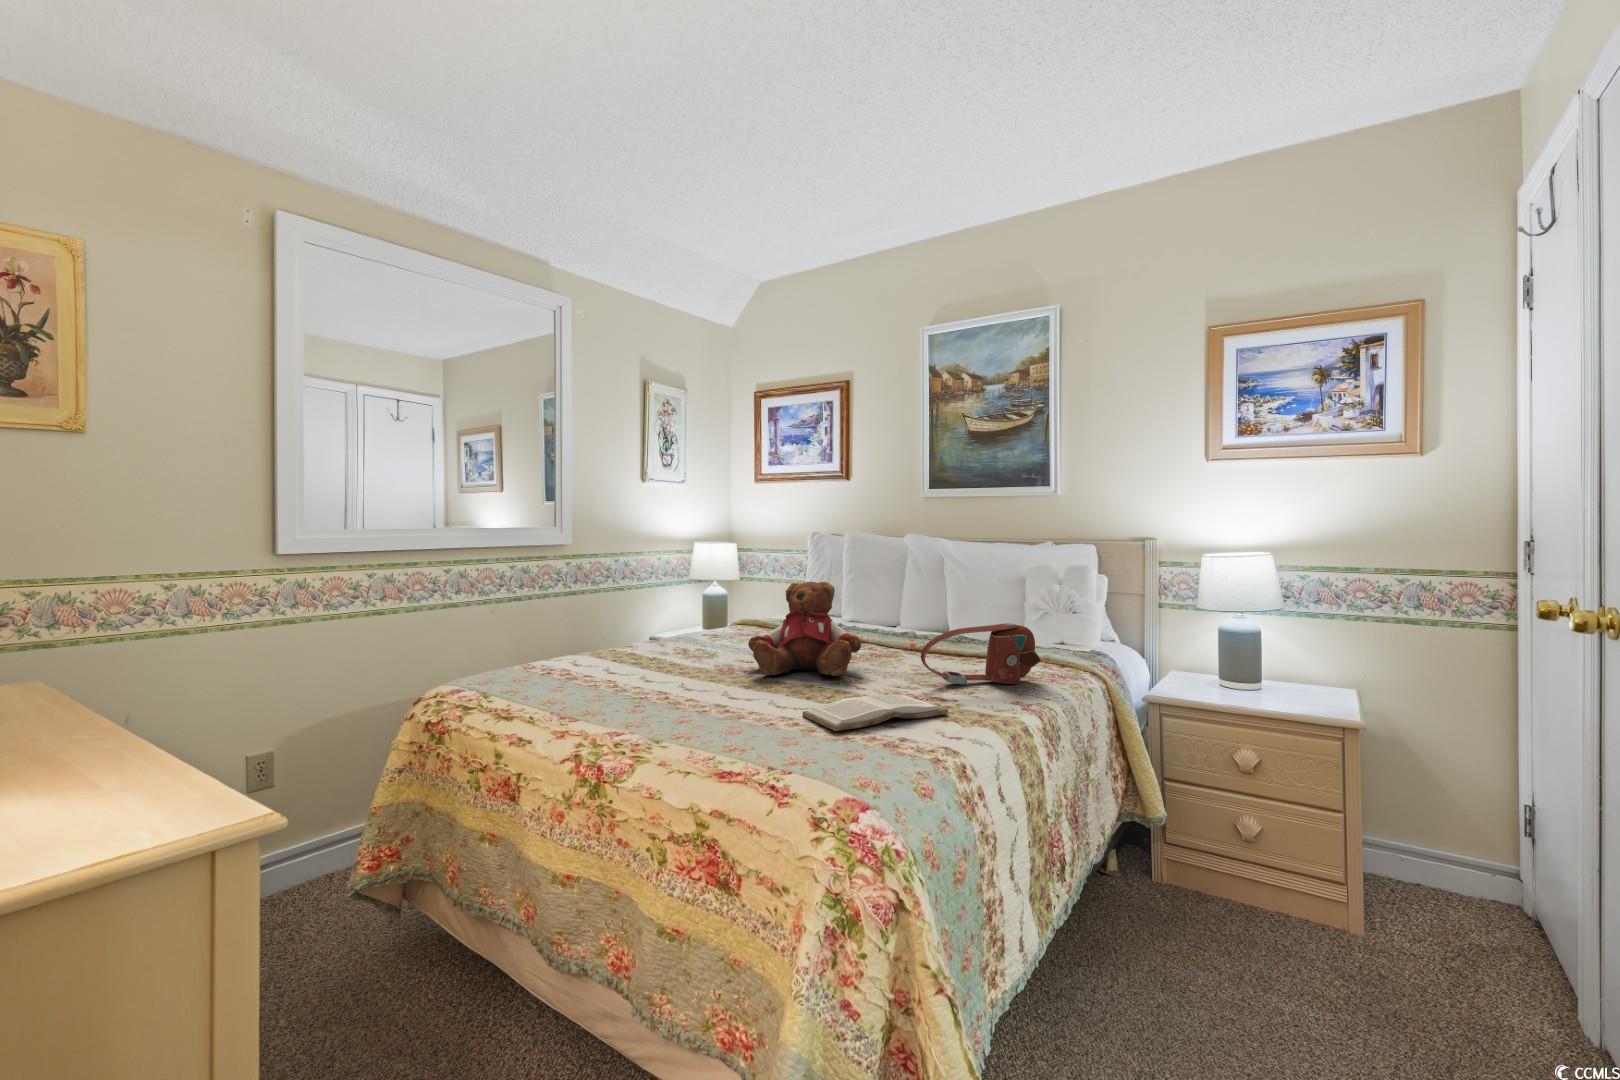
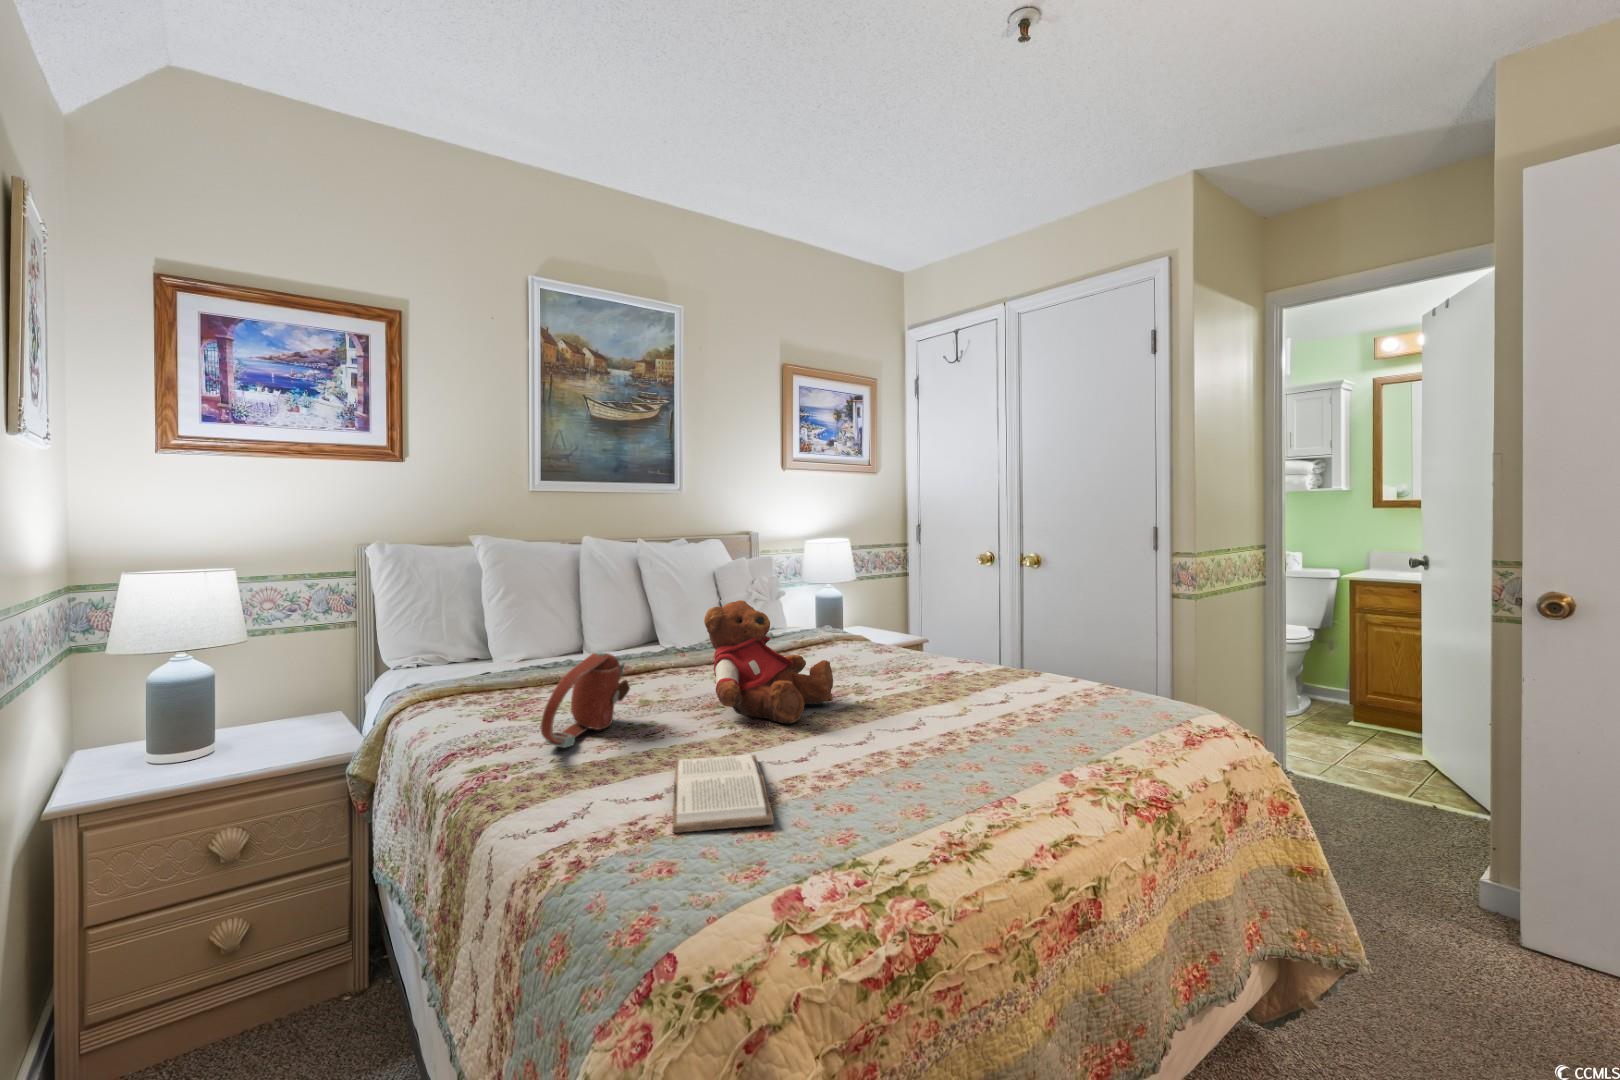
handbag: present [921,623,1041,685] -> present [541,652,630,747]
book: present [803,695,948,731] -> present [673,755,774,833]

